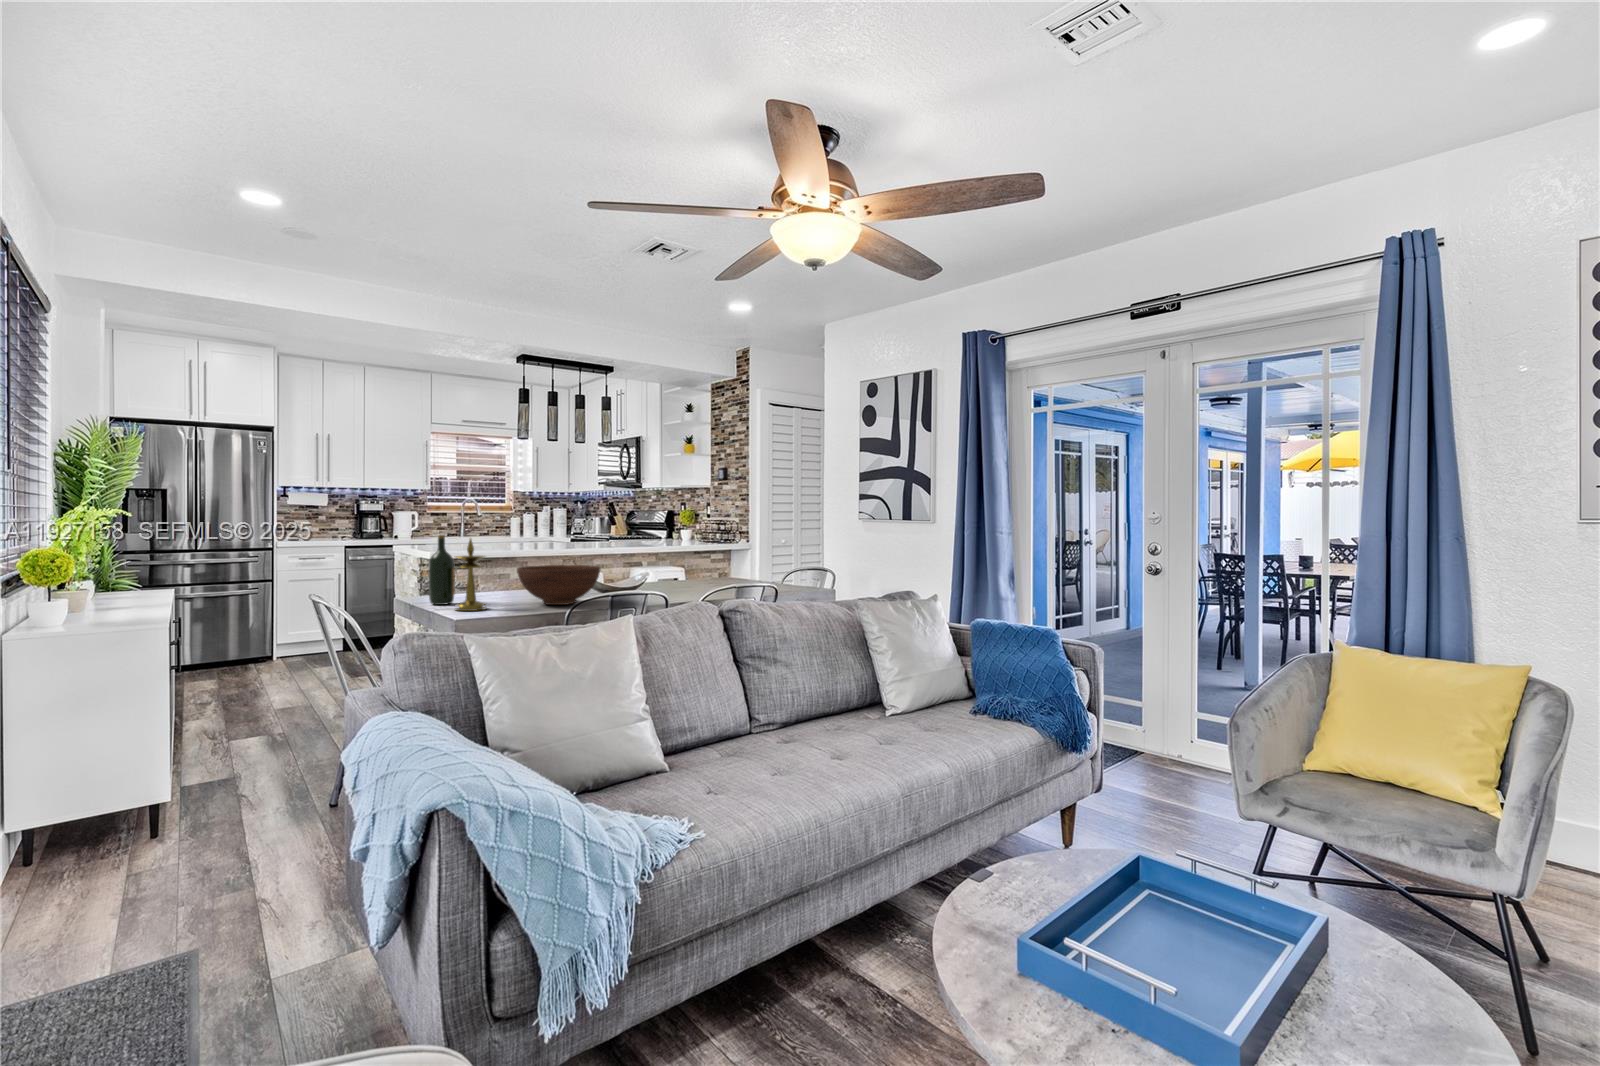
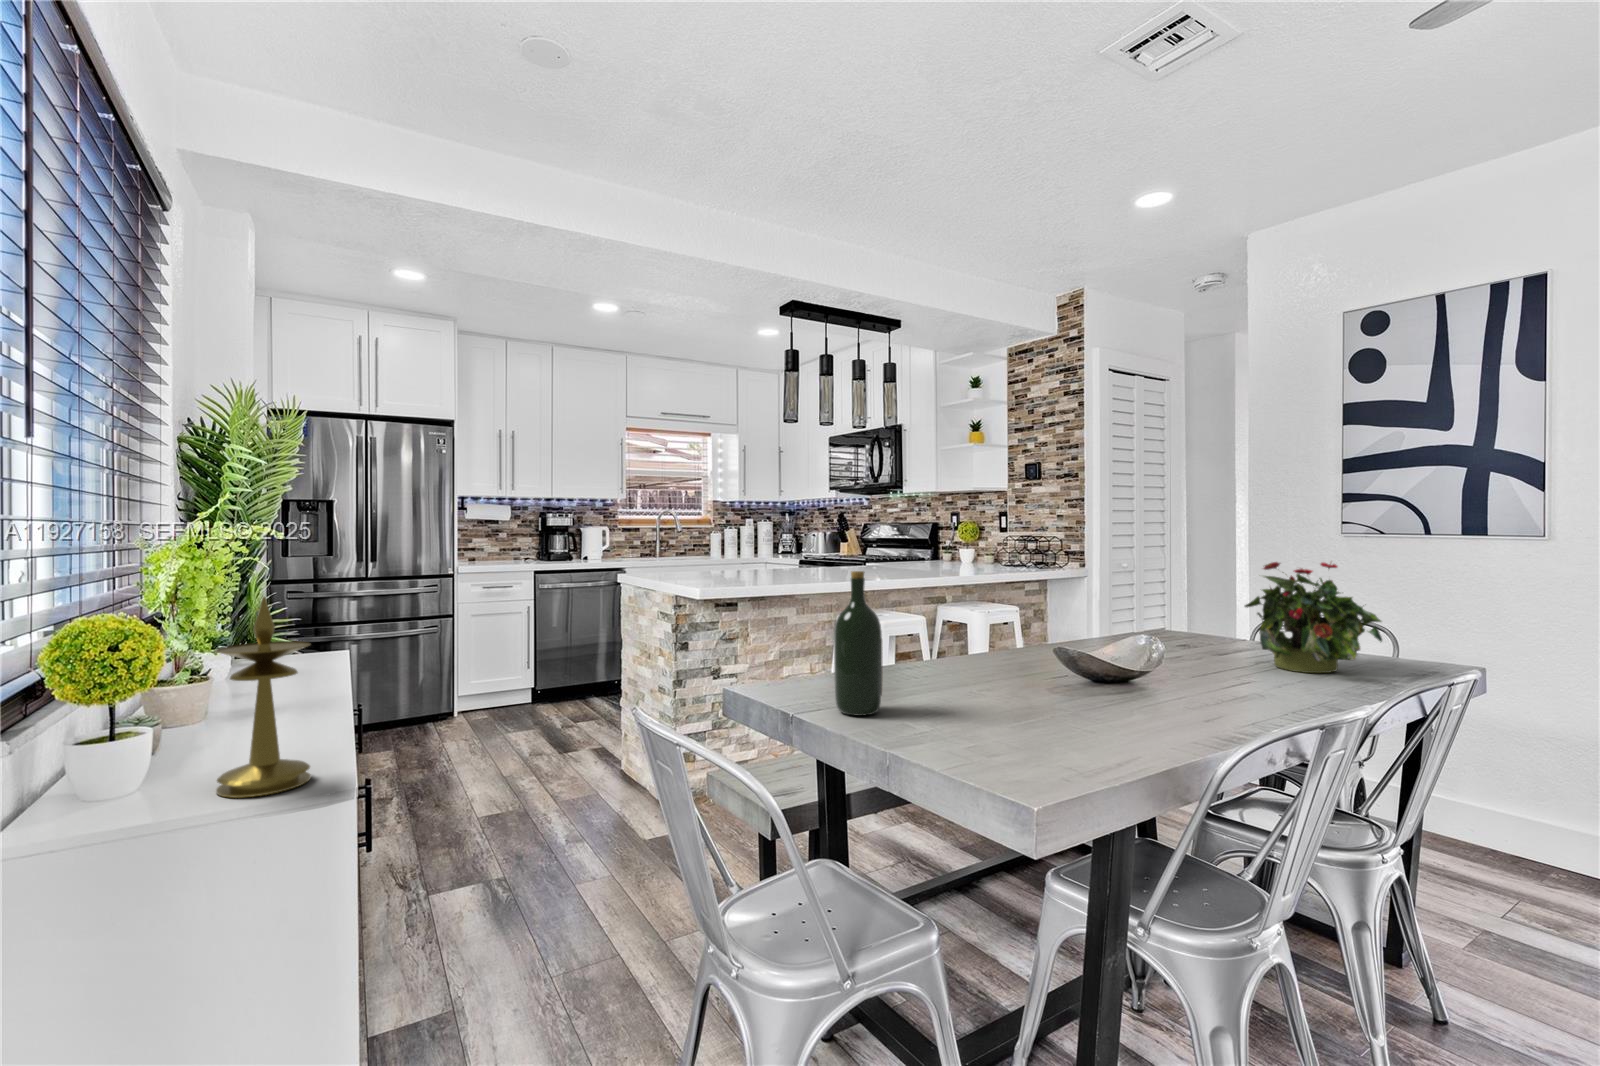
potted plant: none [705,533,766,593] -> present [1245,562,1382,673]
candlestick: present [455,539,486,611] -> present [216,597,311,798]
fruit bowl: present [517,565,600,605] -> none [1005,627,1180,719]

